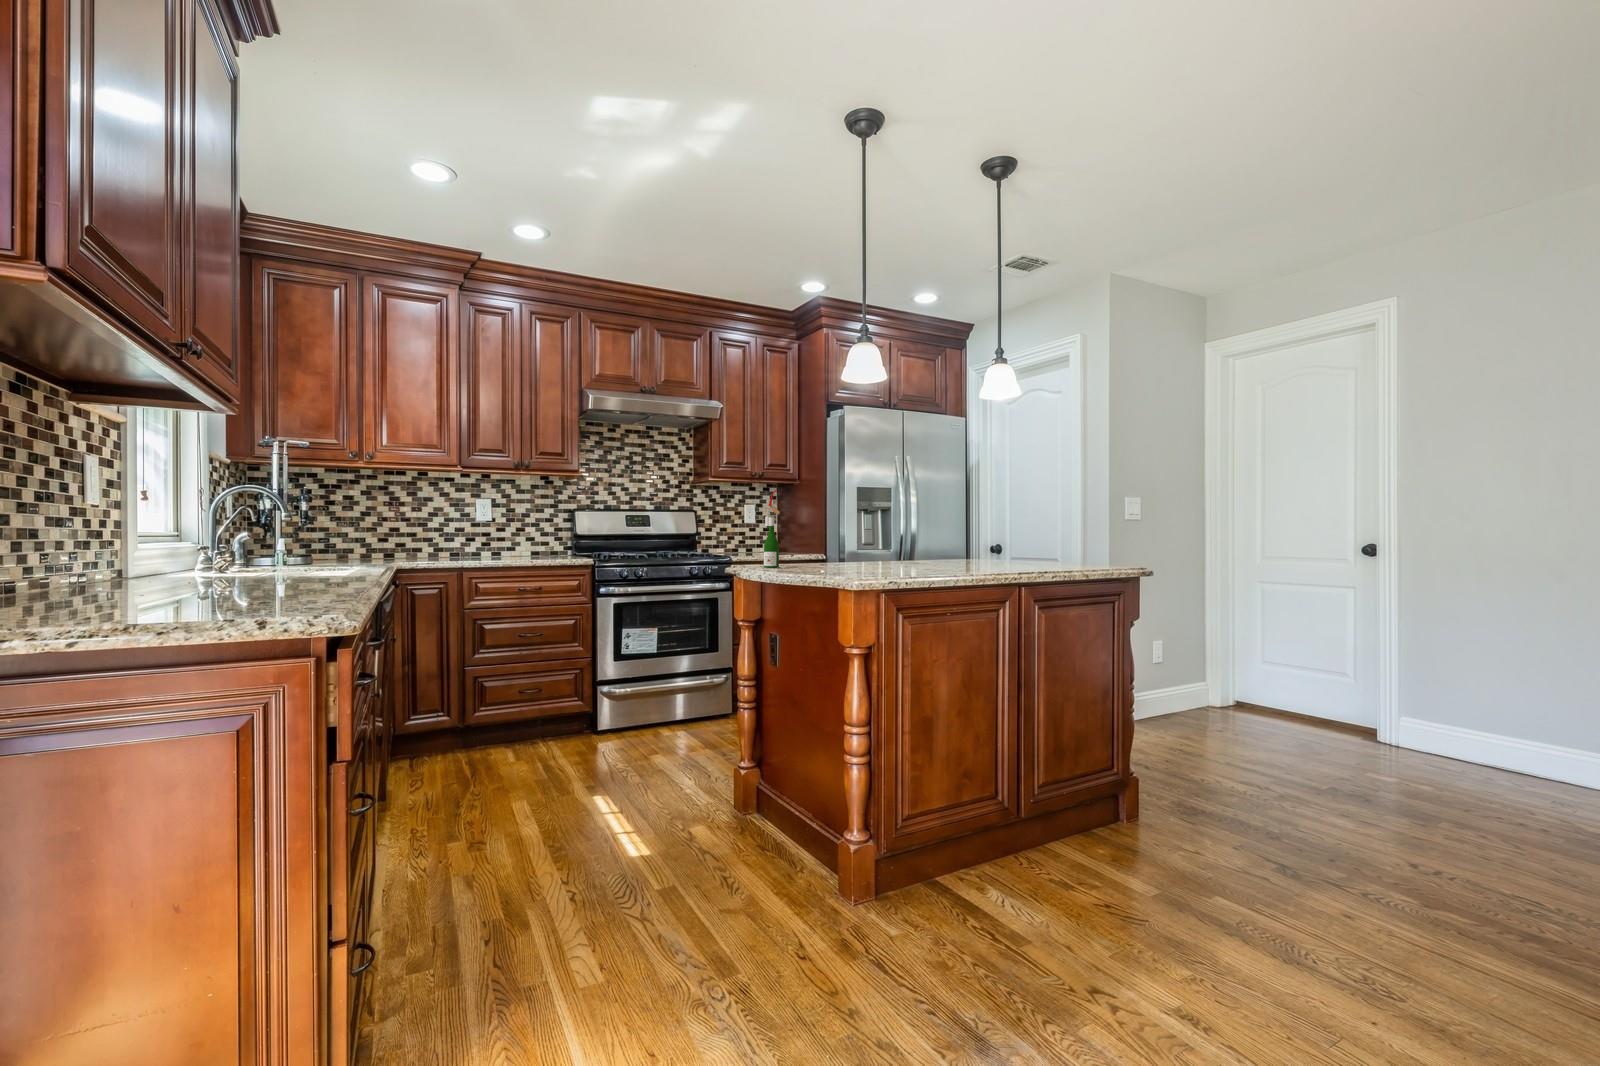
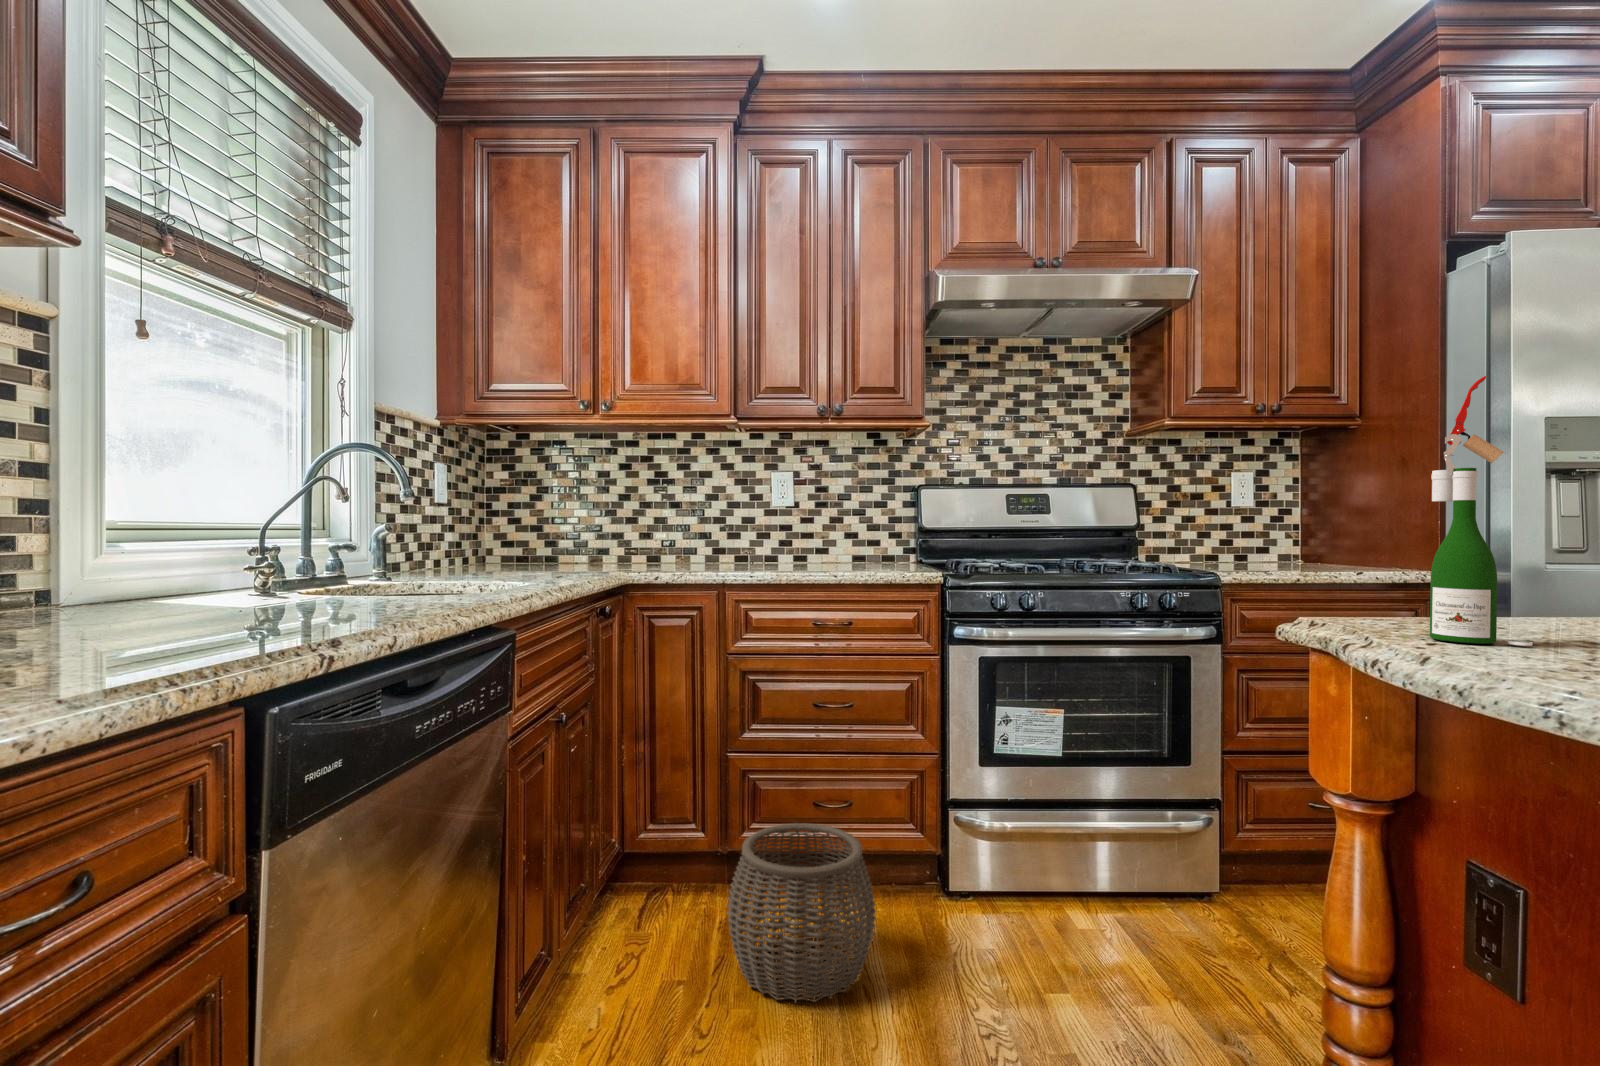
woven basket: none [482,694,566,776] -> present [728,823,876,1002]

